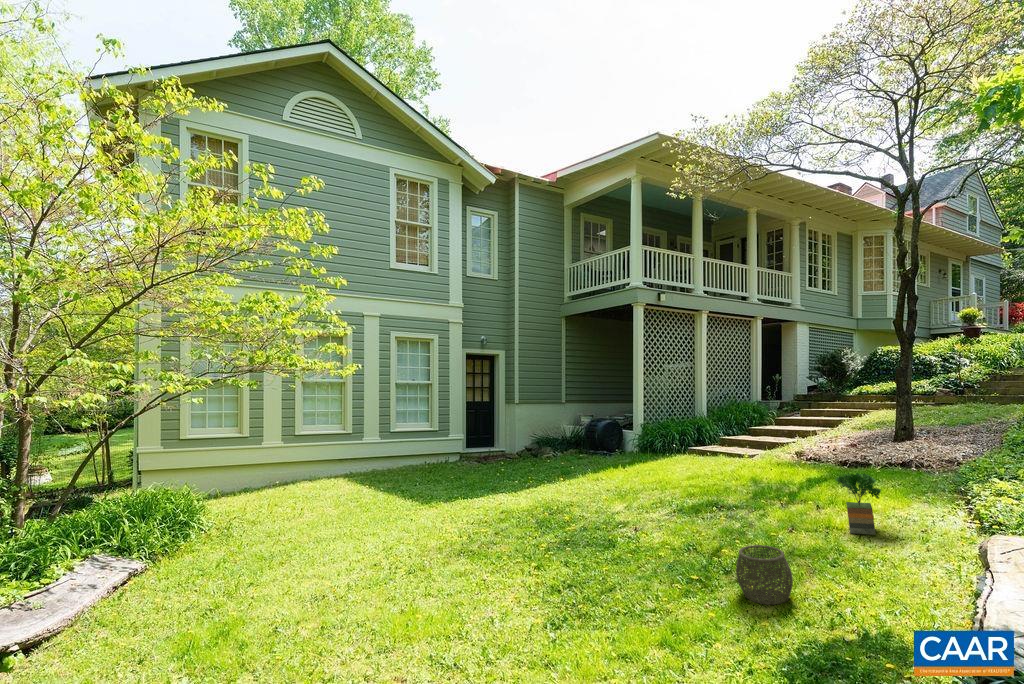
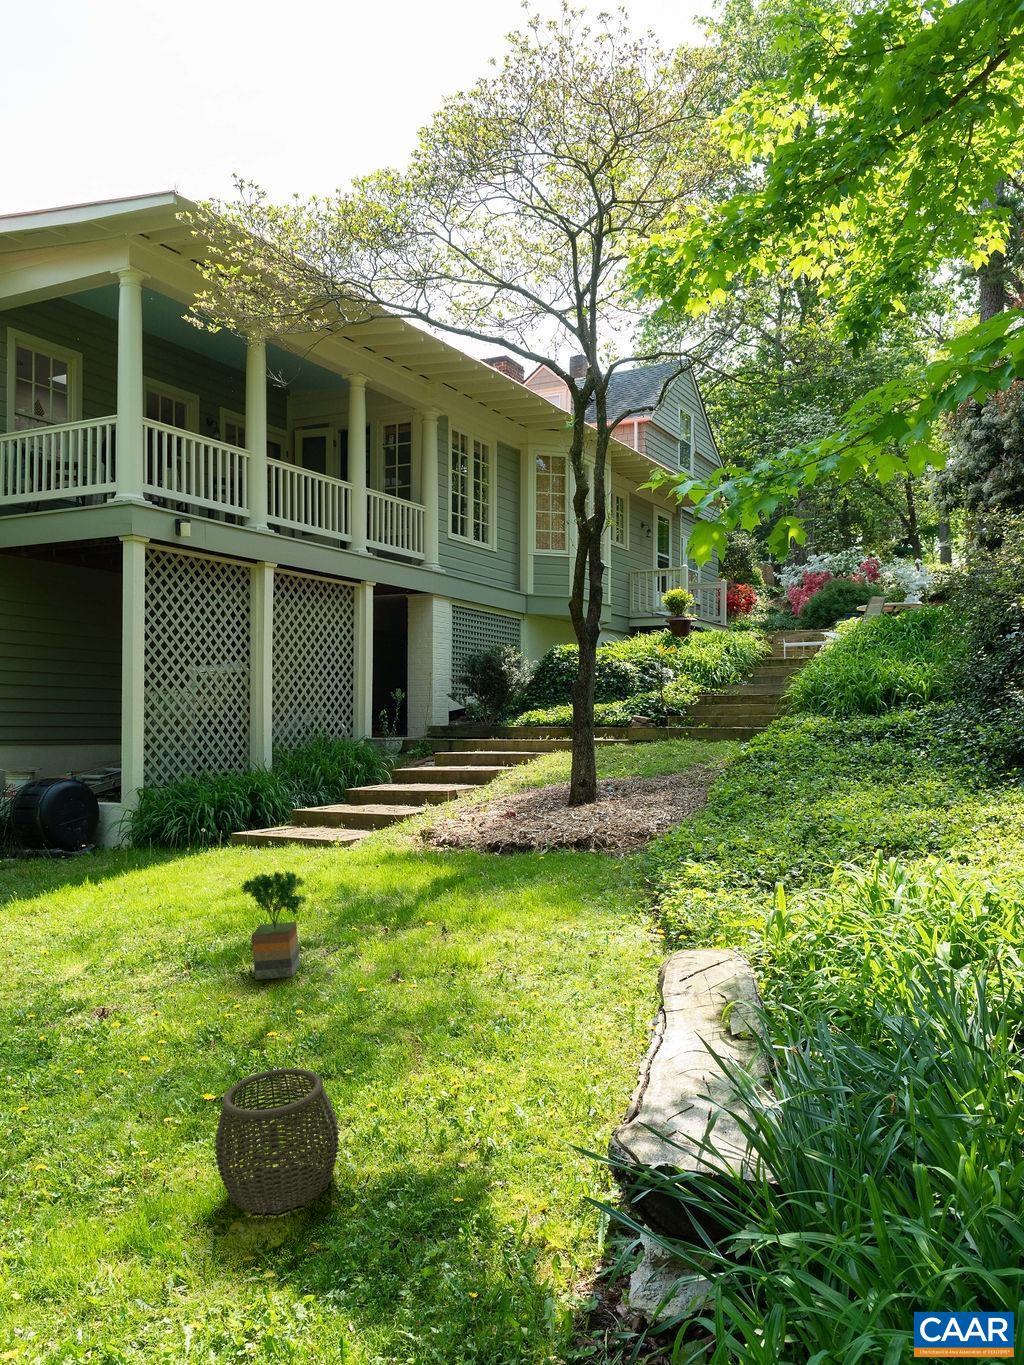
potted tree: present [836,473,881,535] -> present [241,871,306,980]

